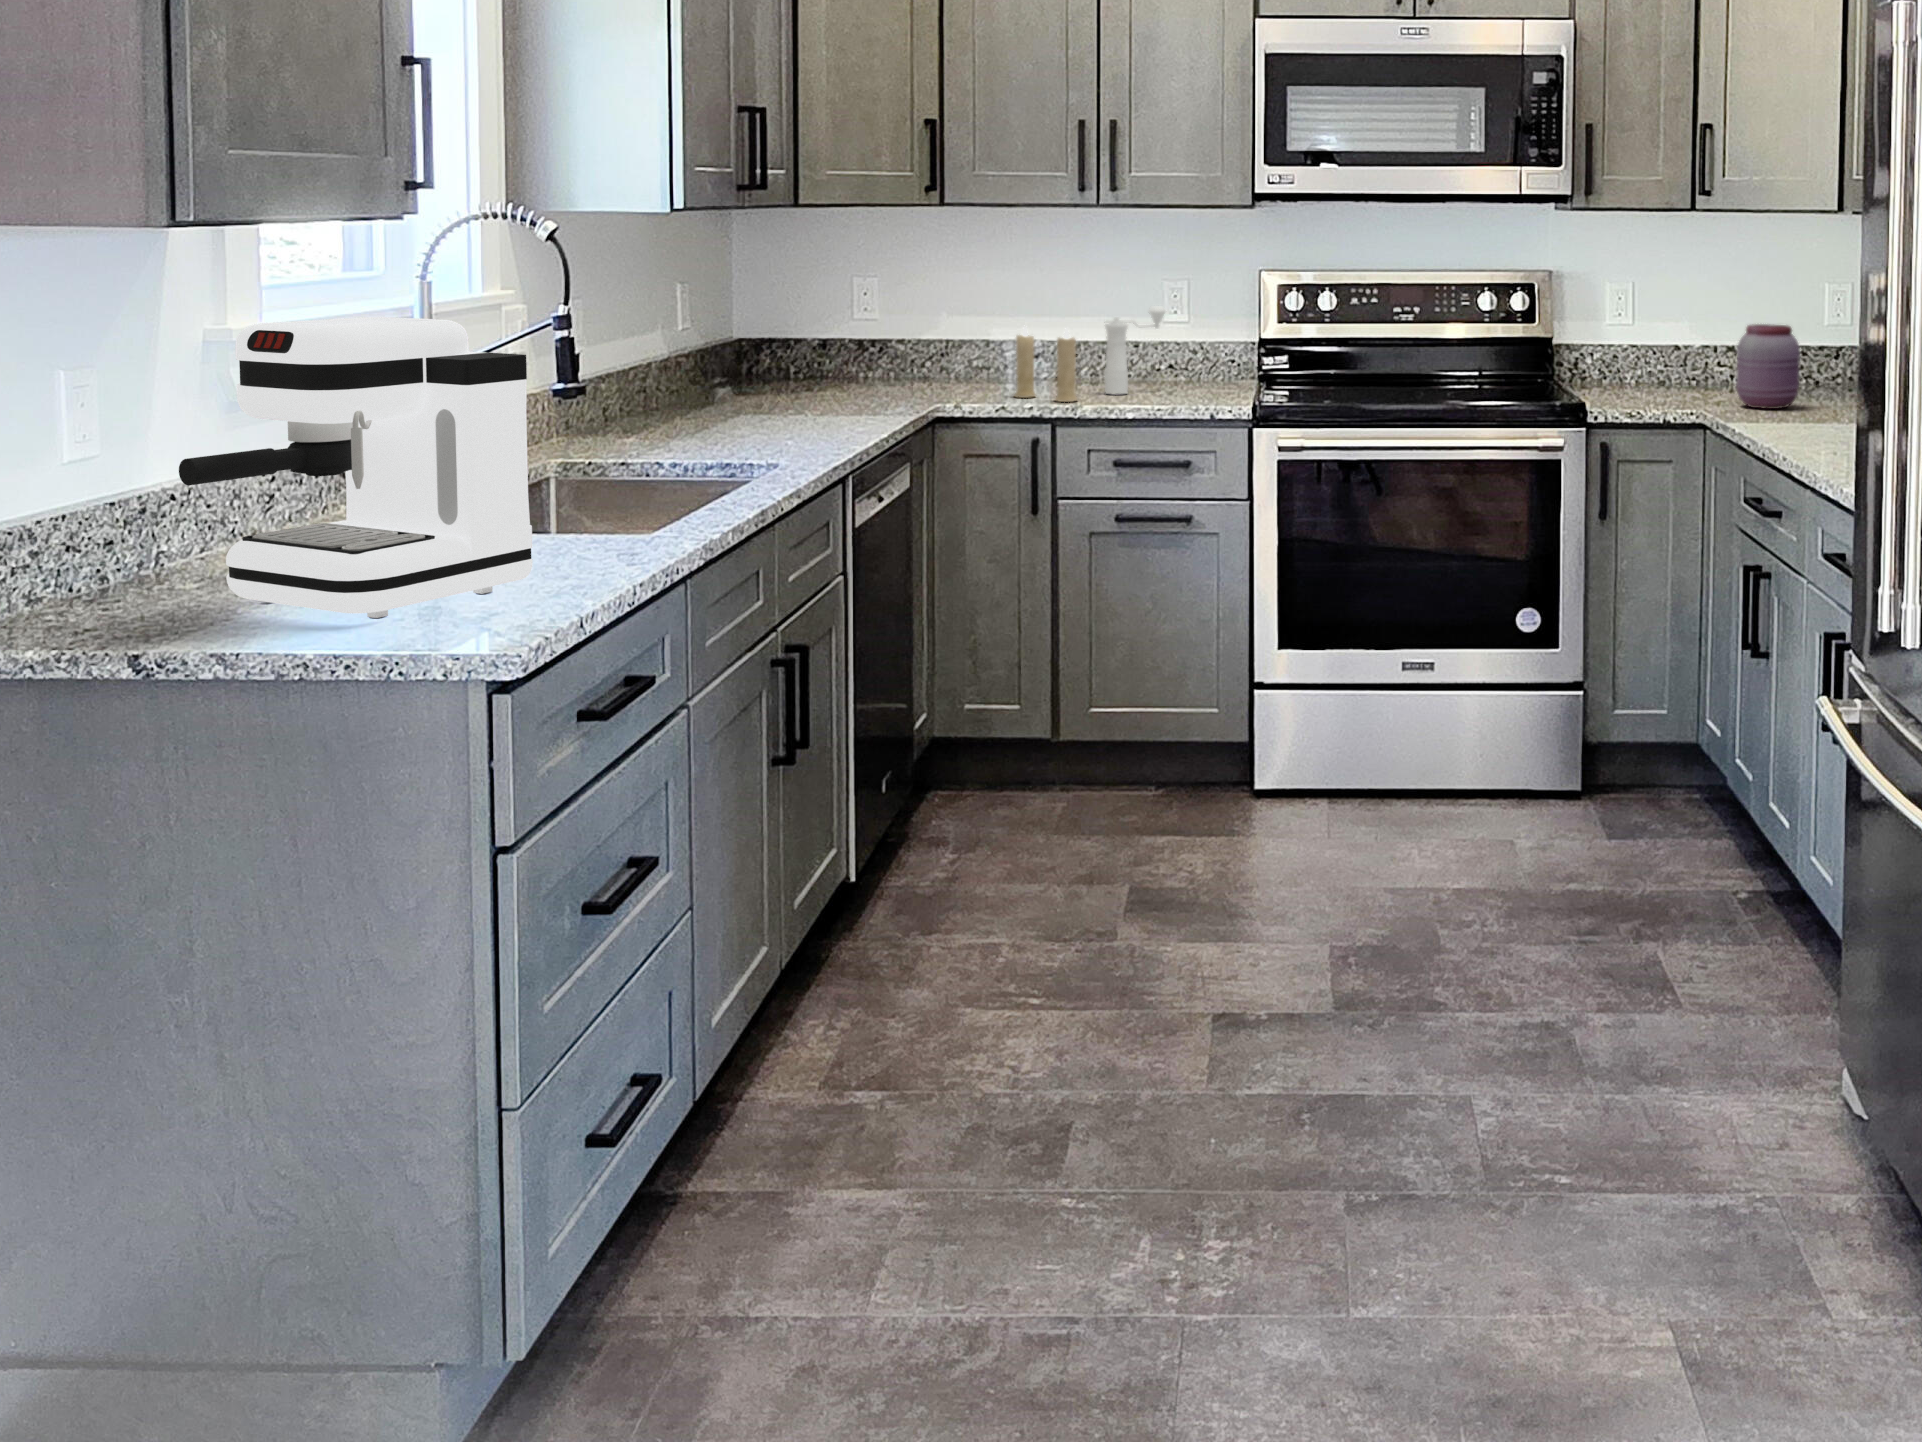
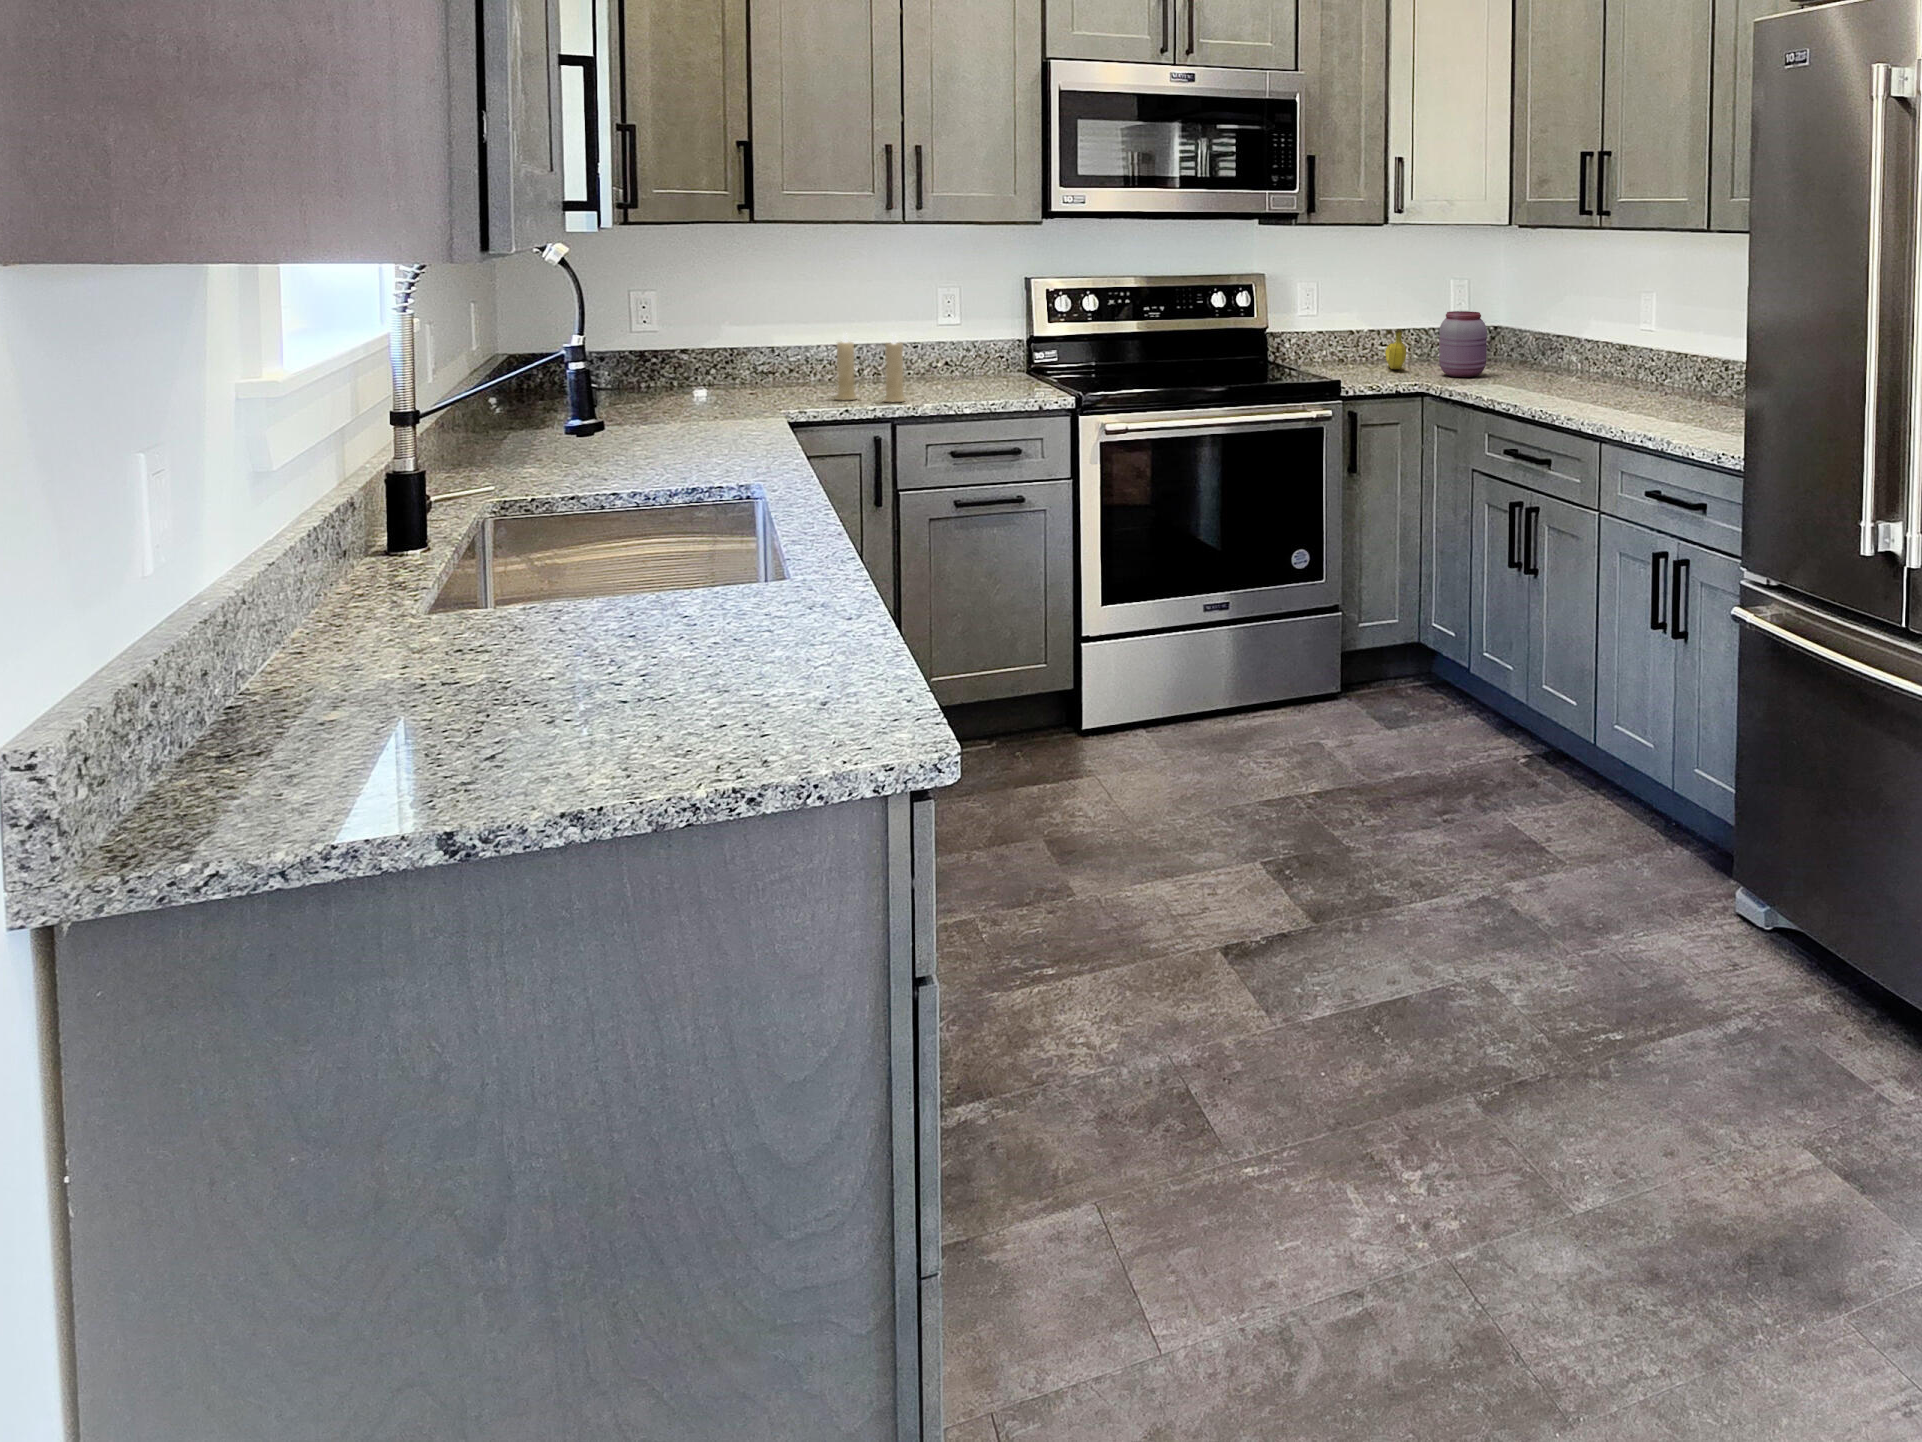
pepper mill: present [1105,306,1166,395] -> none [914,310,966,392]
coffee maker: present [179,317,533,618] -> none [436,368,790,729]
fruit: none [1683,345,1712,396] -> present [1385,329,1406,369]

